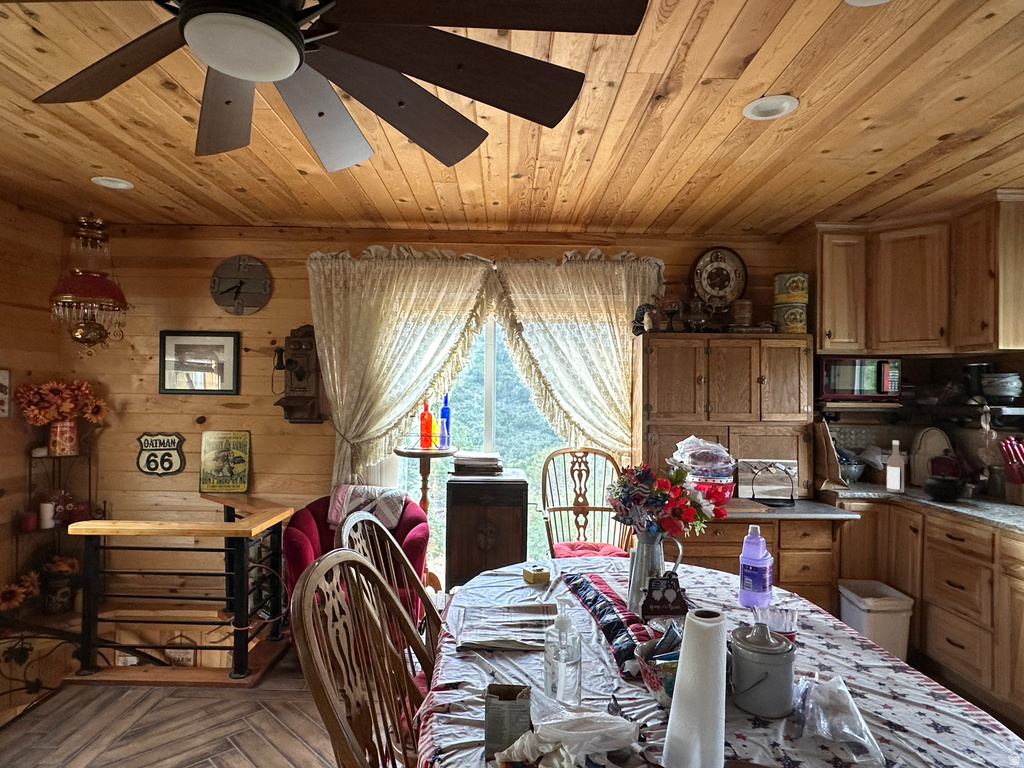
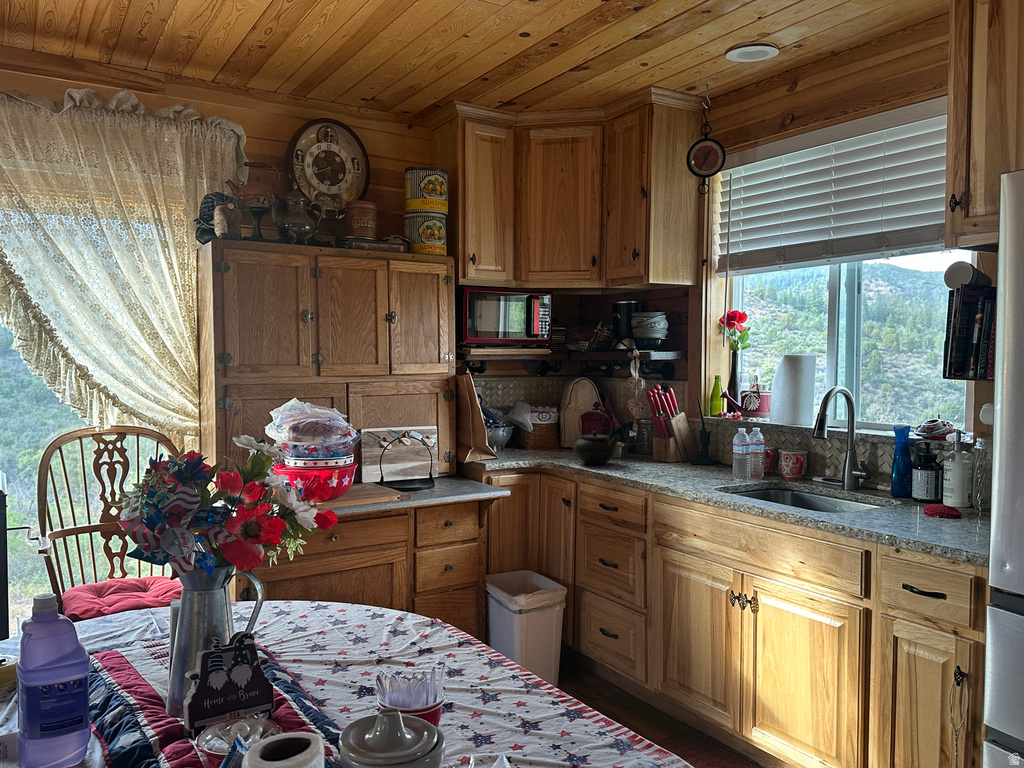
wine bottle: present [887,440,904,493] -> none [538,394,555,459]

